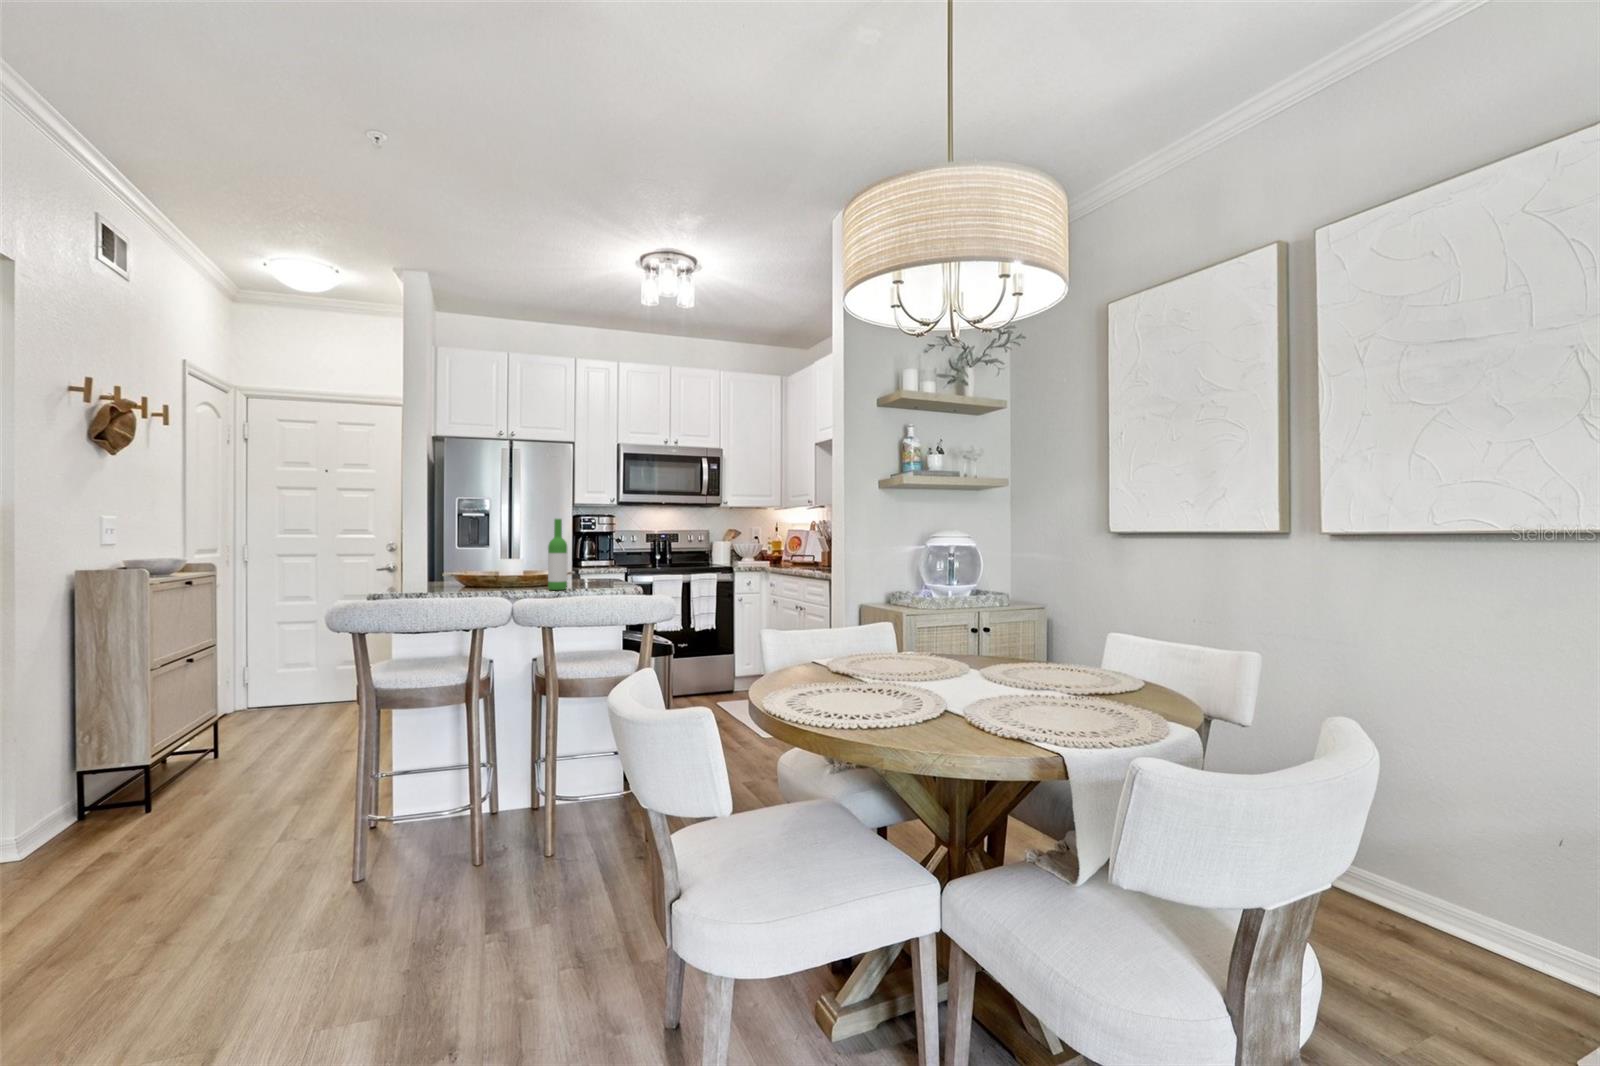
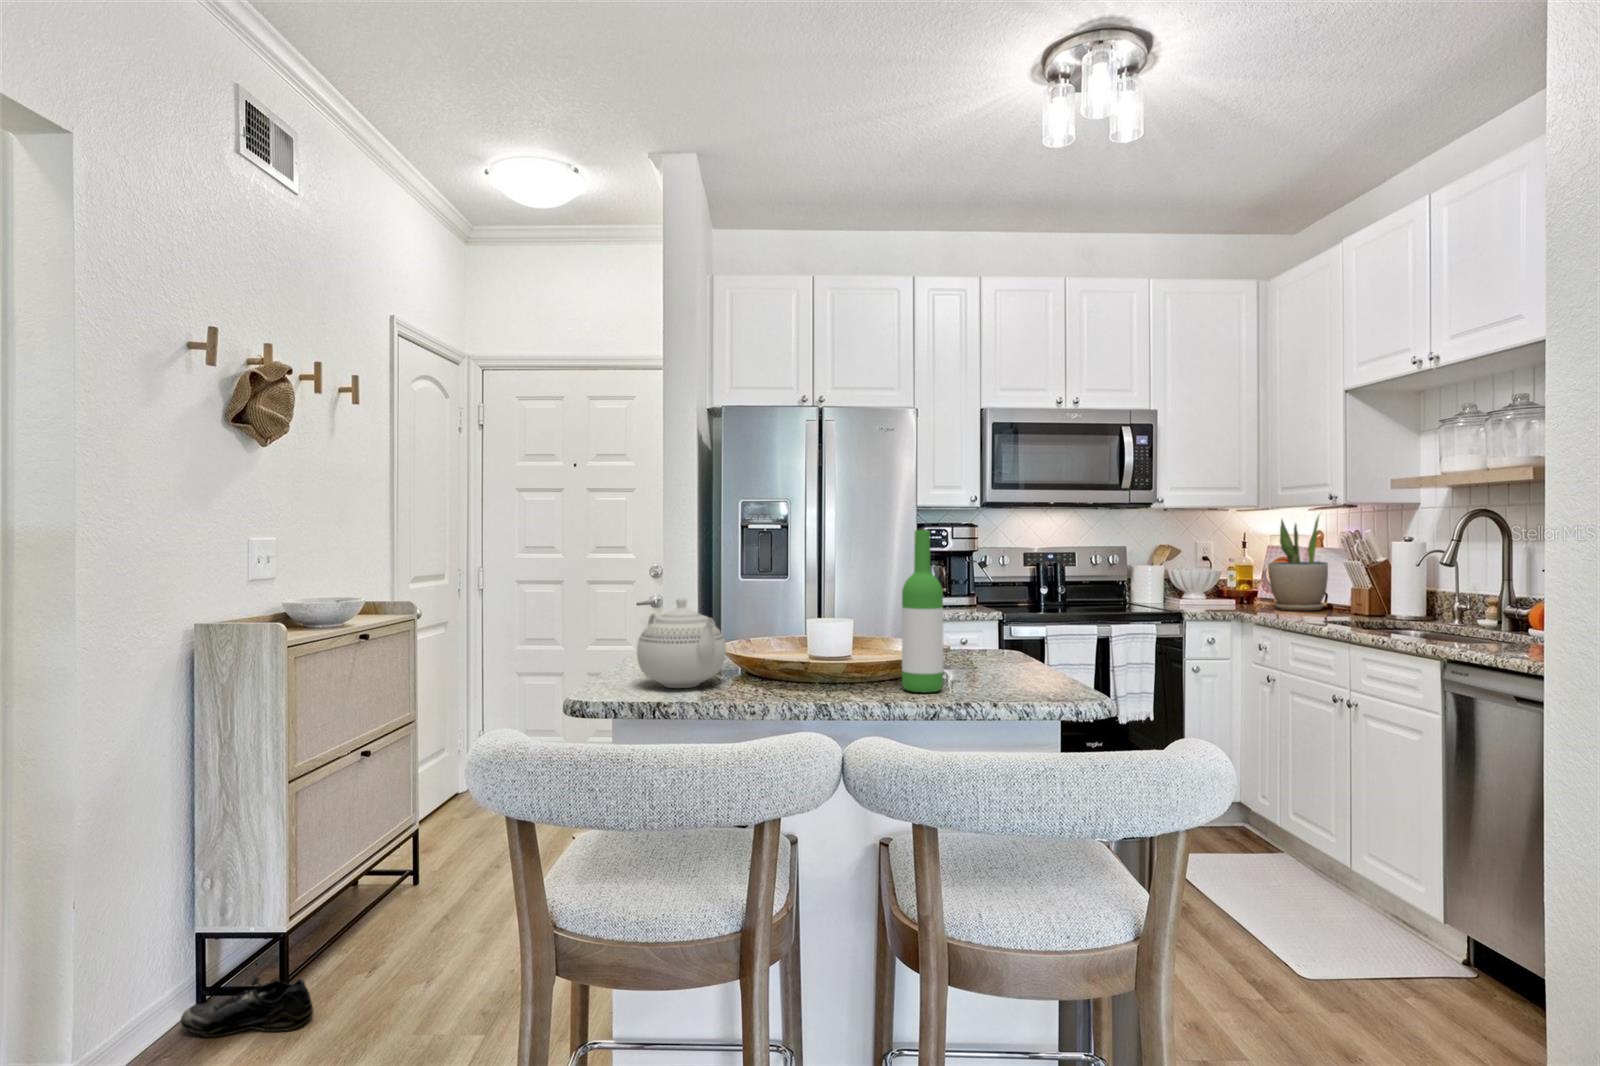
potted plant: none [778,513,805,565] -> present [1268,516,1328,610]
teapot: none [411,550,460,593] -> present [637,598,726,688]
shoe: none [77,785,177,823] -> present [181,977,313,1037]

